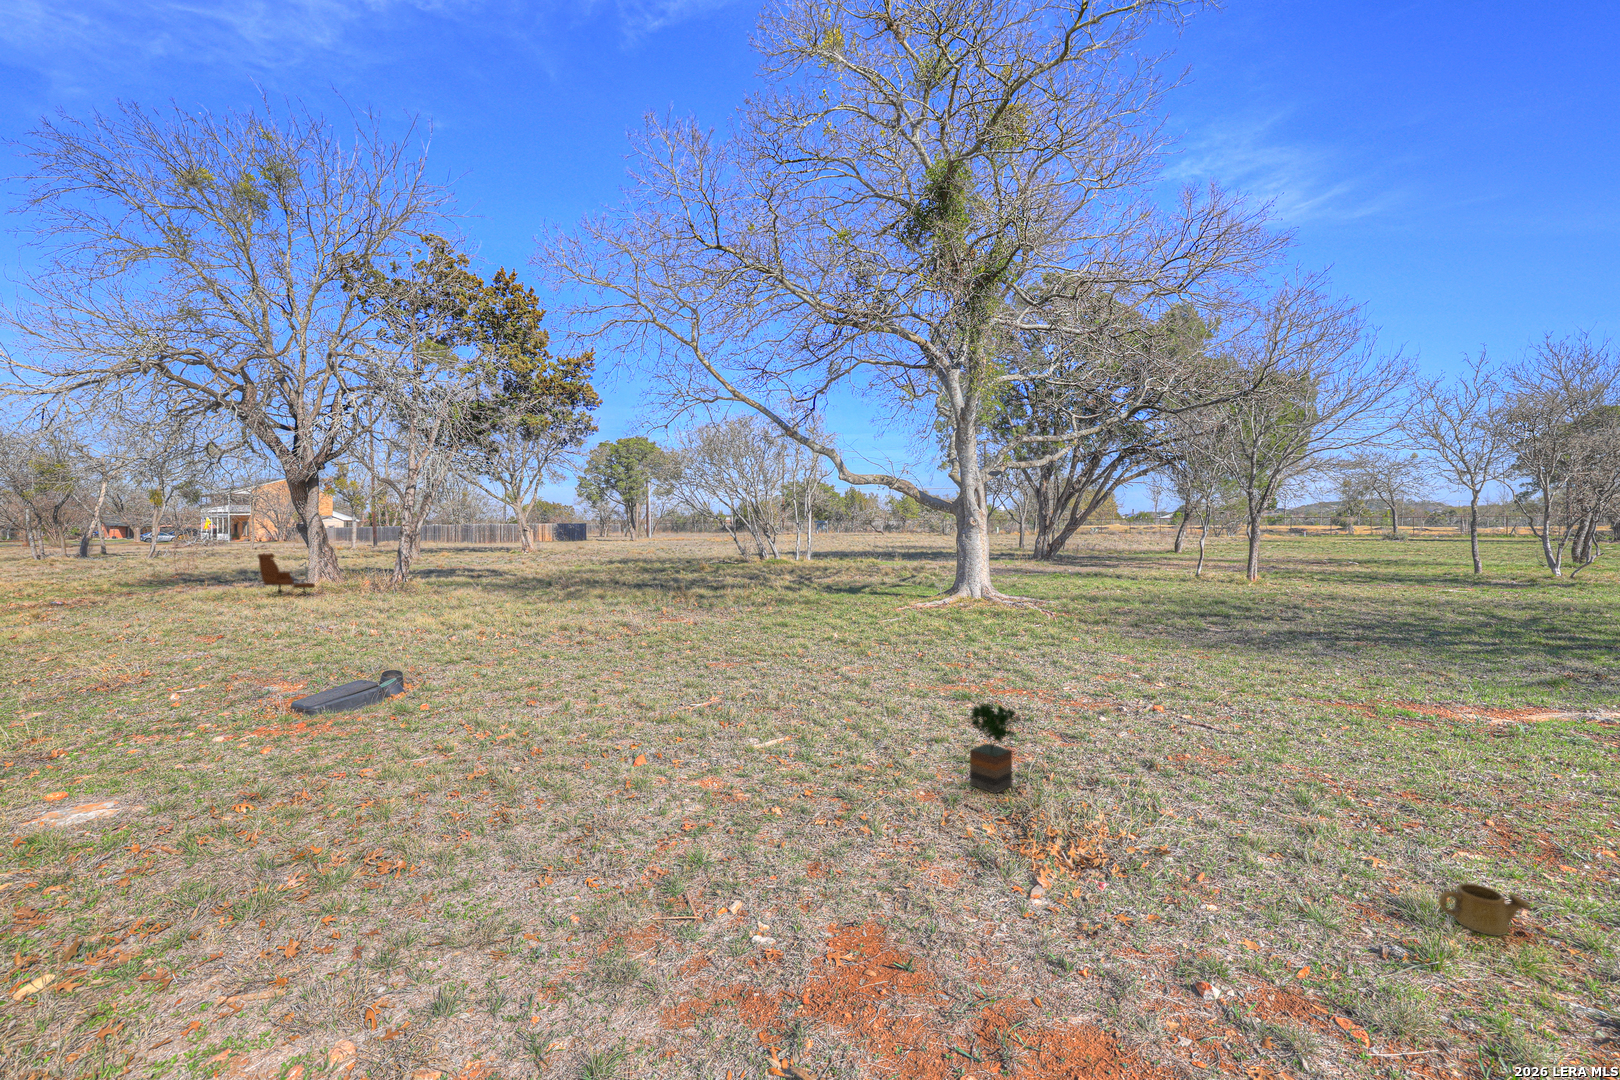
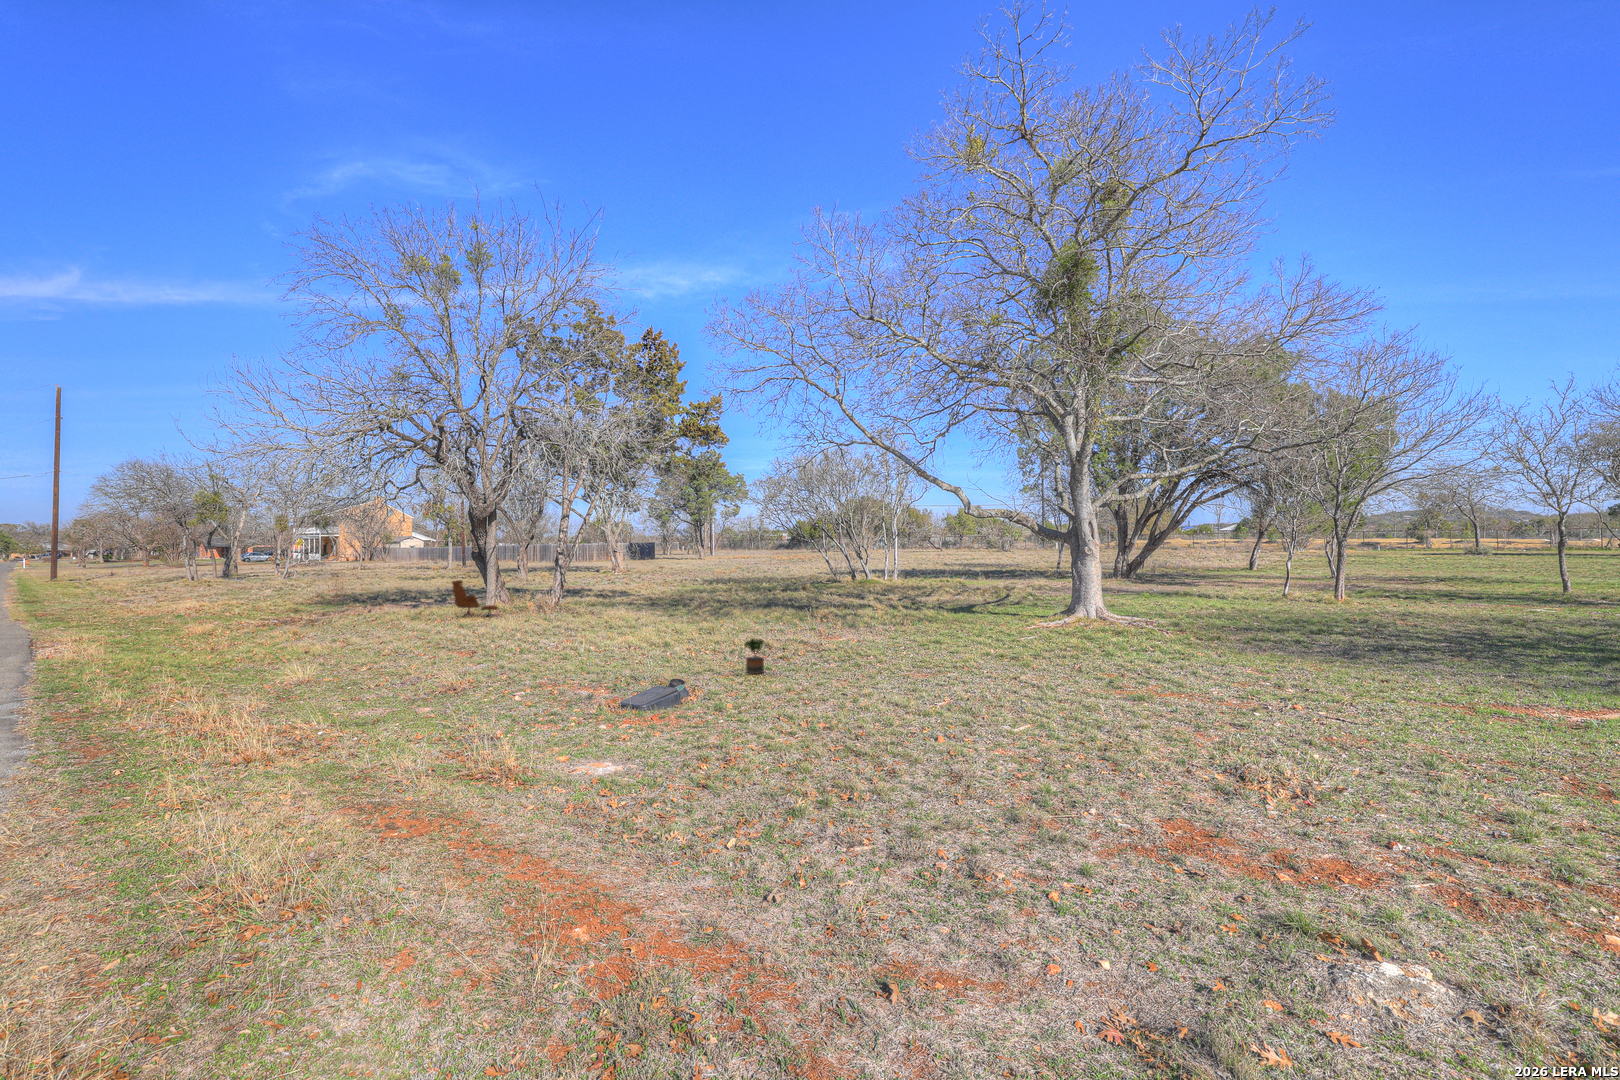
potted tree: present [970,704,1021,793] -> present [745,638,766,674]
watering can: present [1439,883,1531,936] -> none [1529,801,1587,829]

